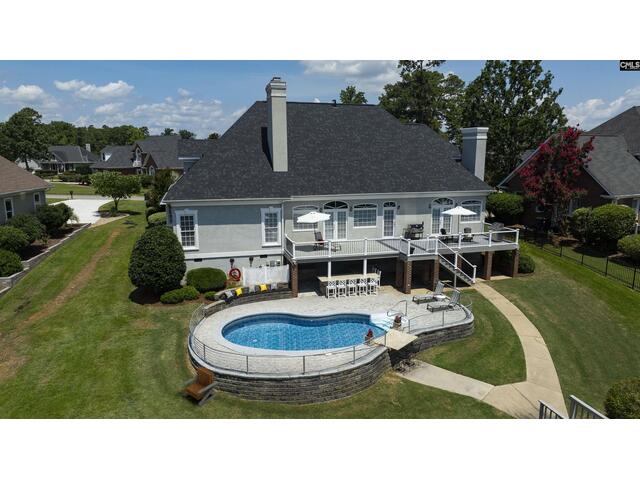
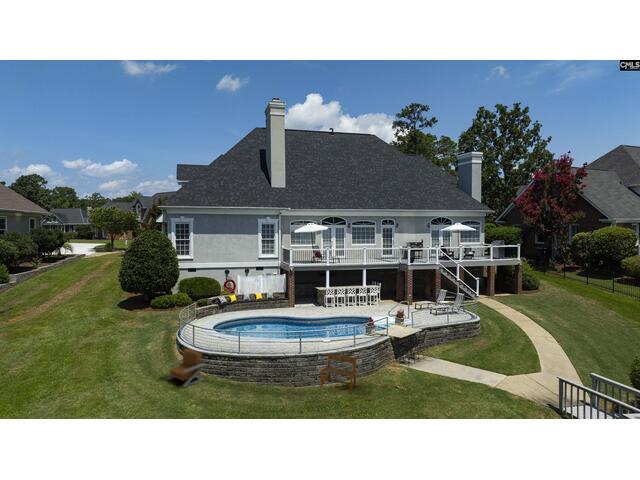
bench: none [323,373,356,412] -> present [321,353,357,394]

